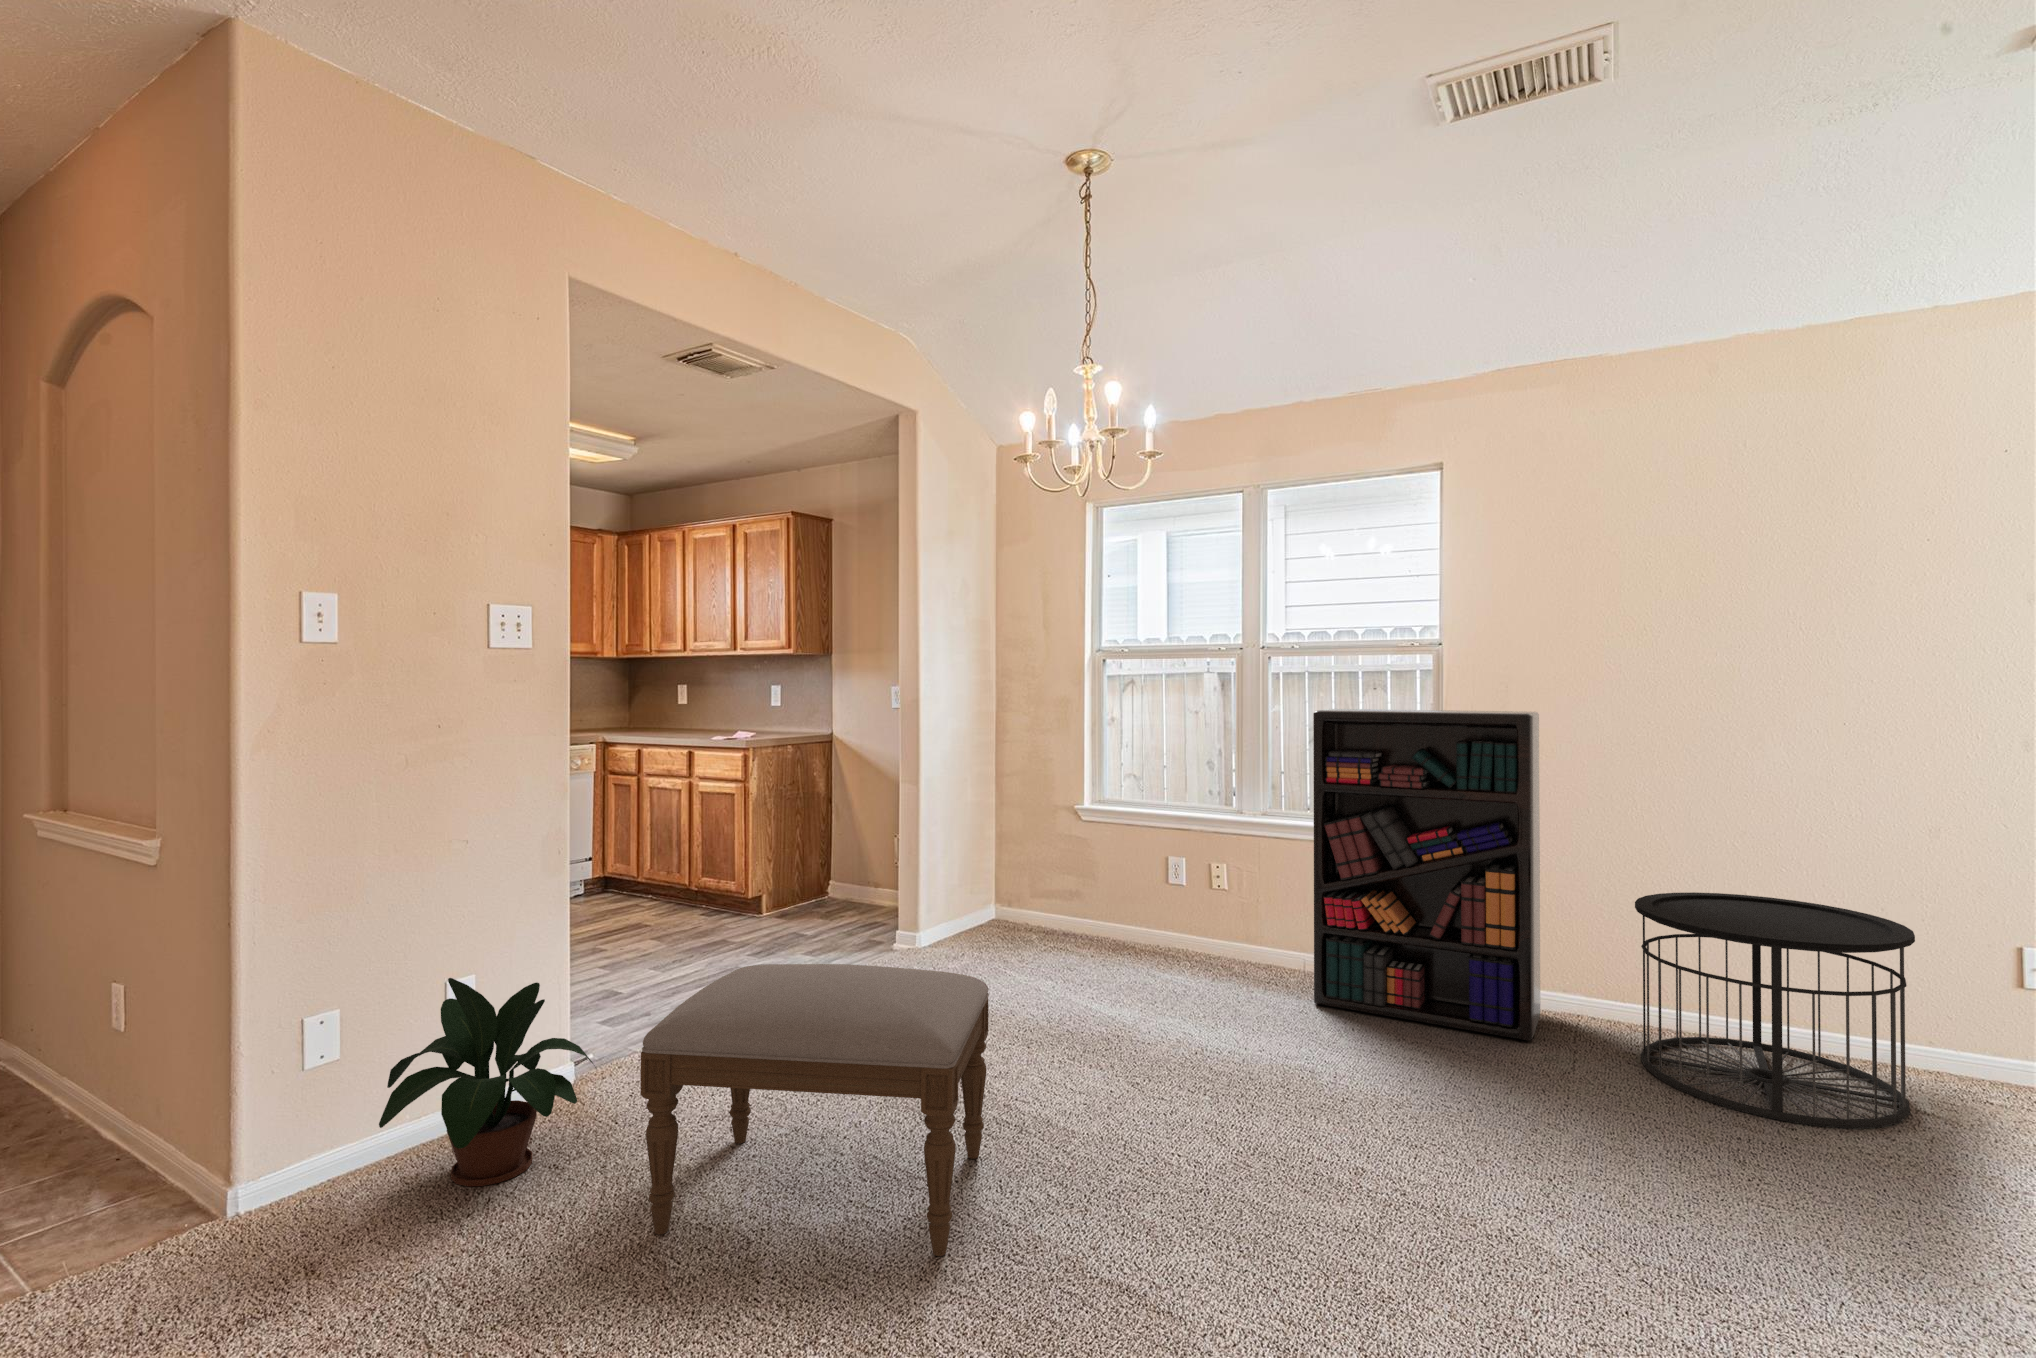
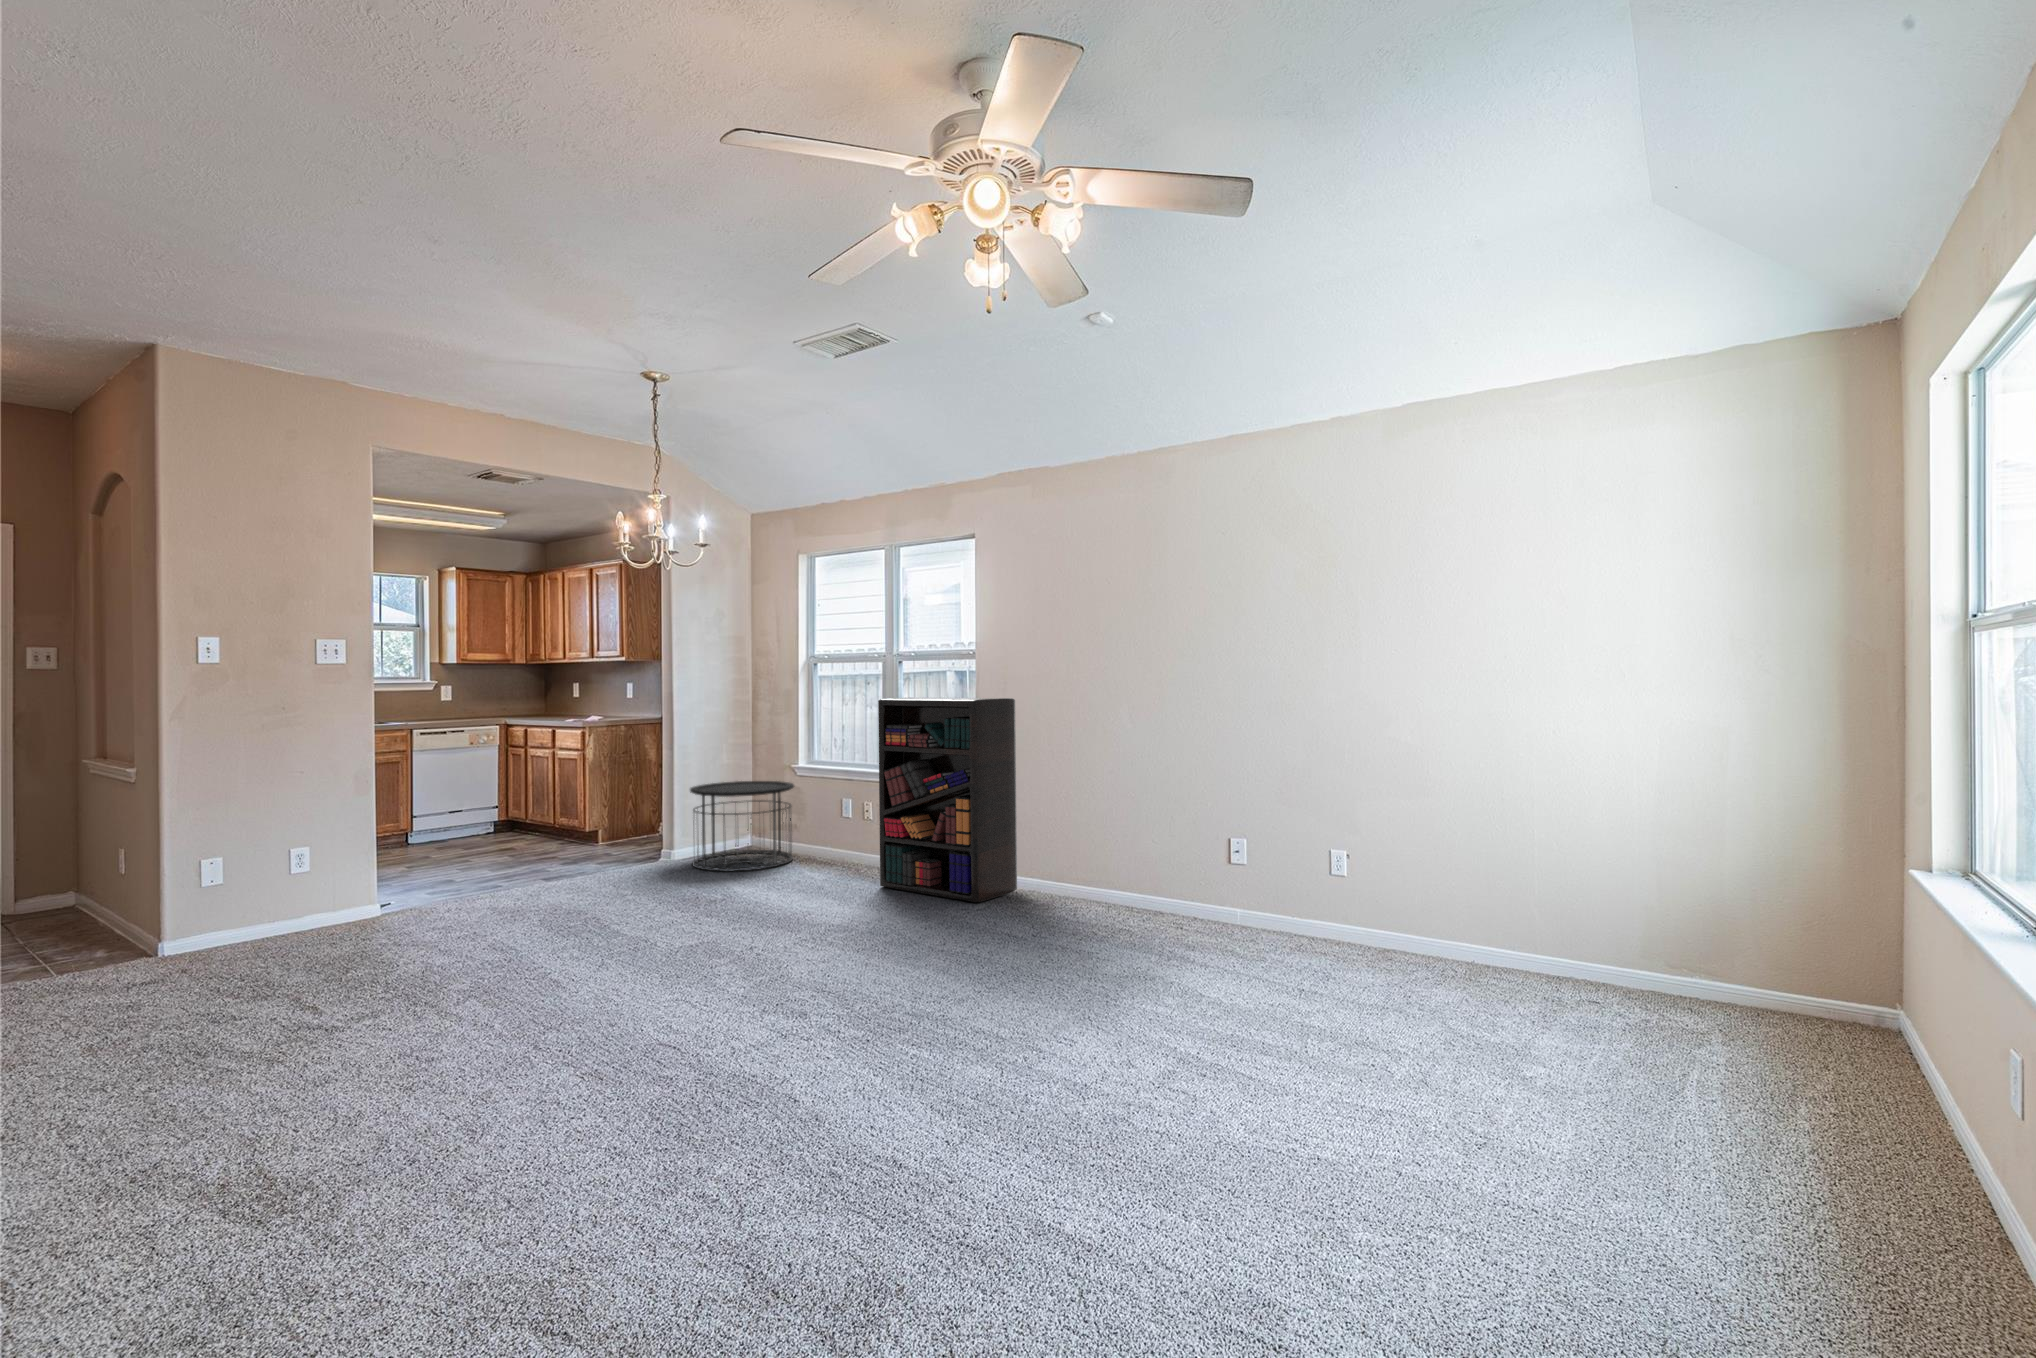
side table: present [1635,892,1915,1128] -> present [690,781,794,871]
ottoman: present [640,964,989,1256] -> none [369,840,580,970]
potted plant: present [379,978,593,1186] -> none [253,841,382,948]

